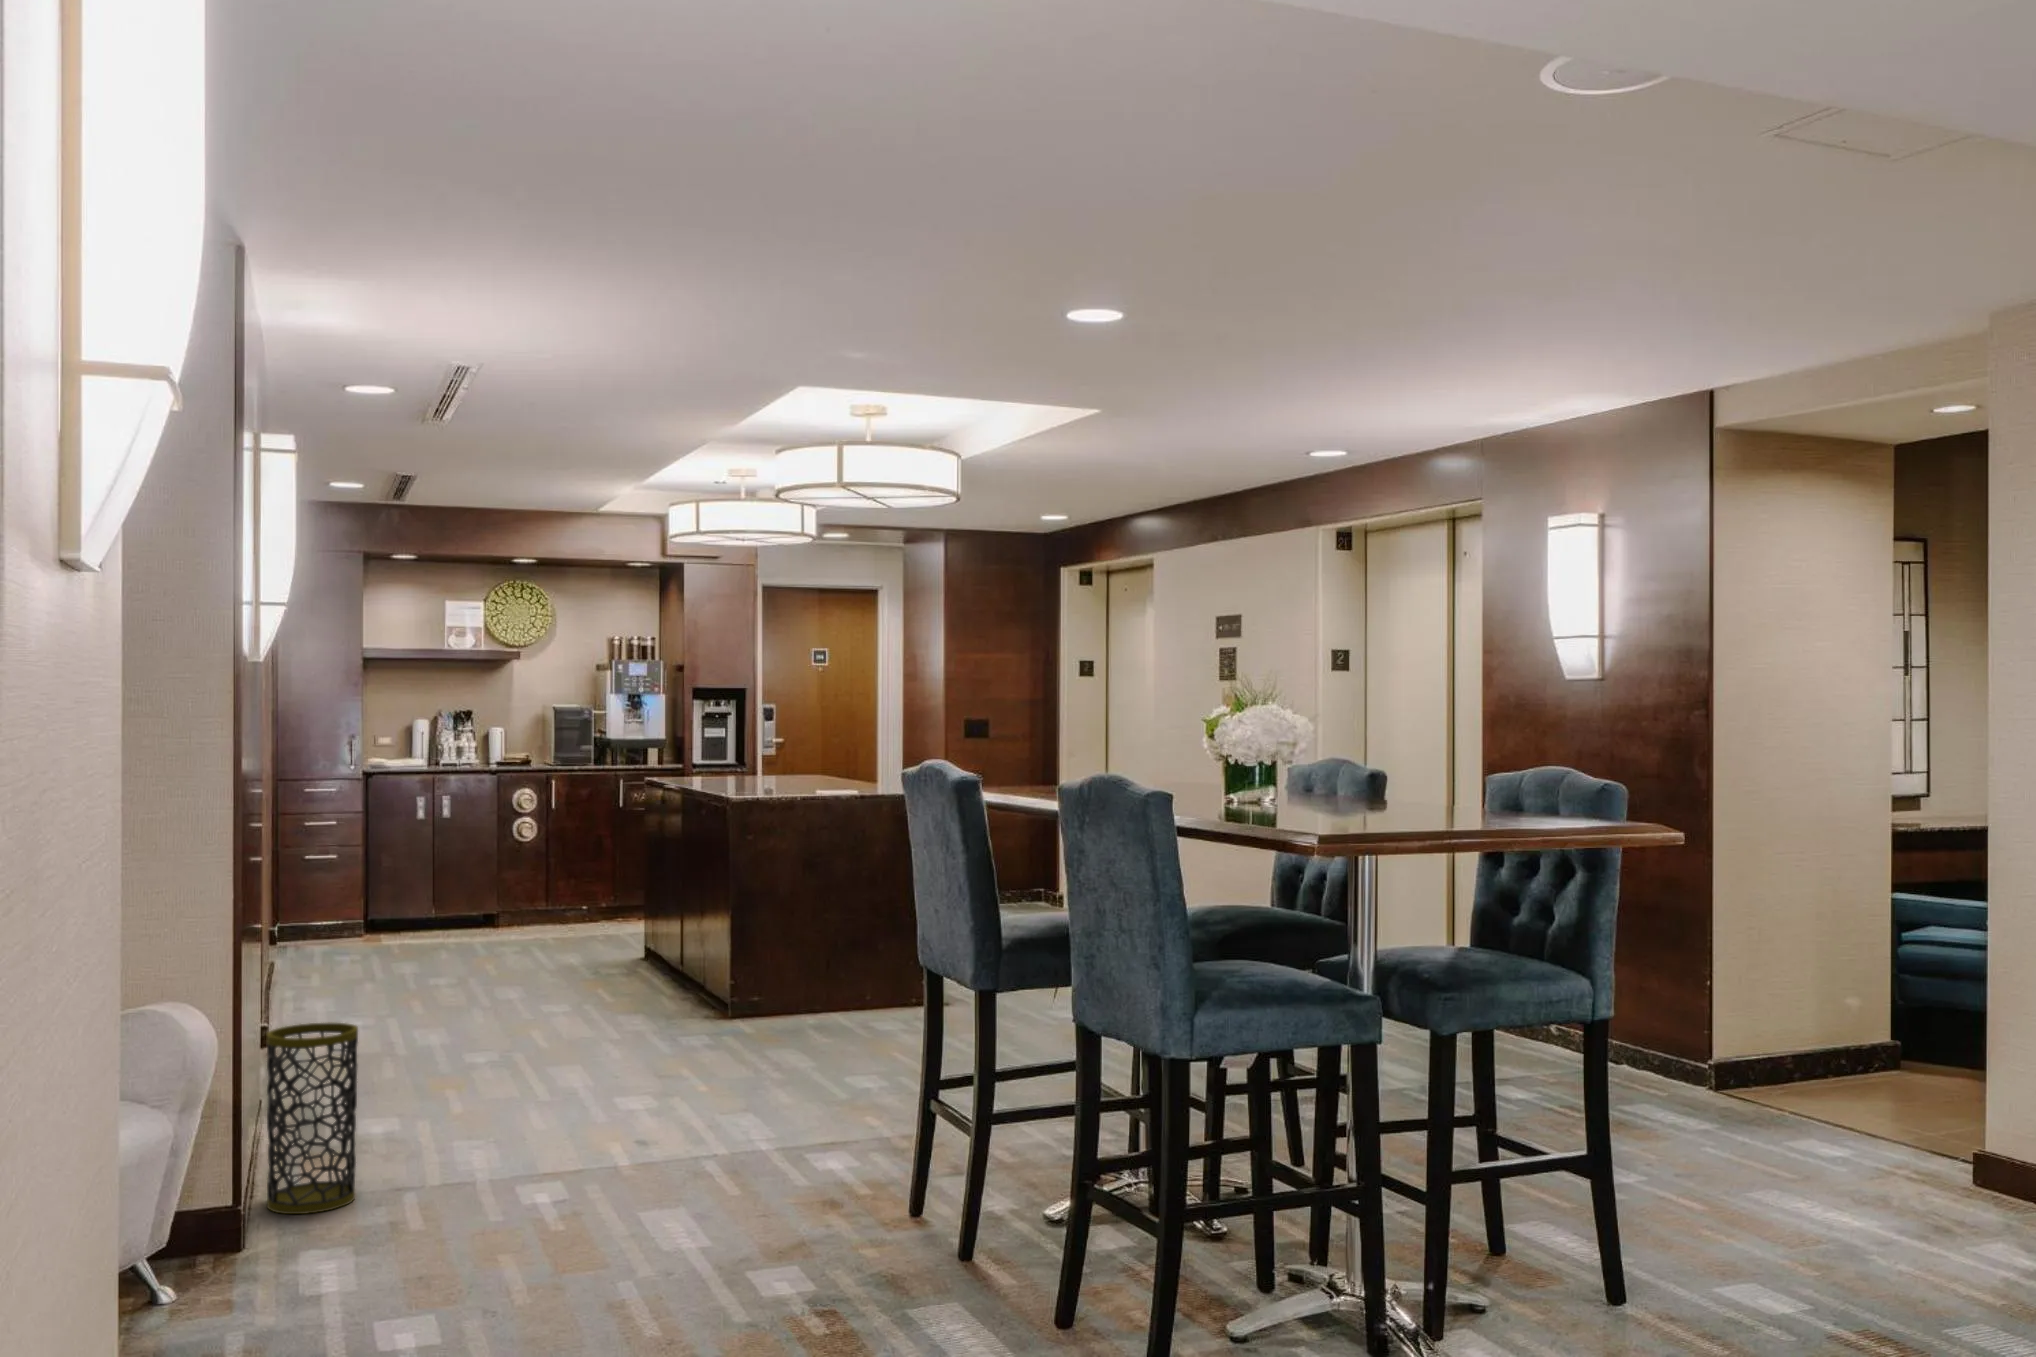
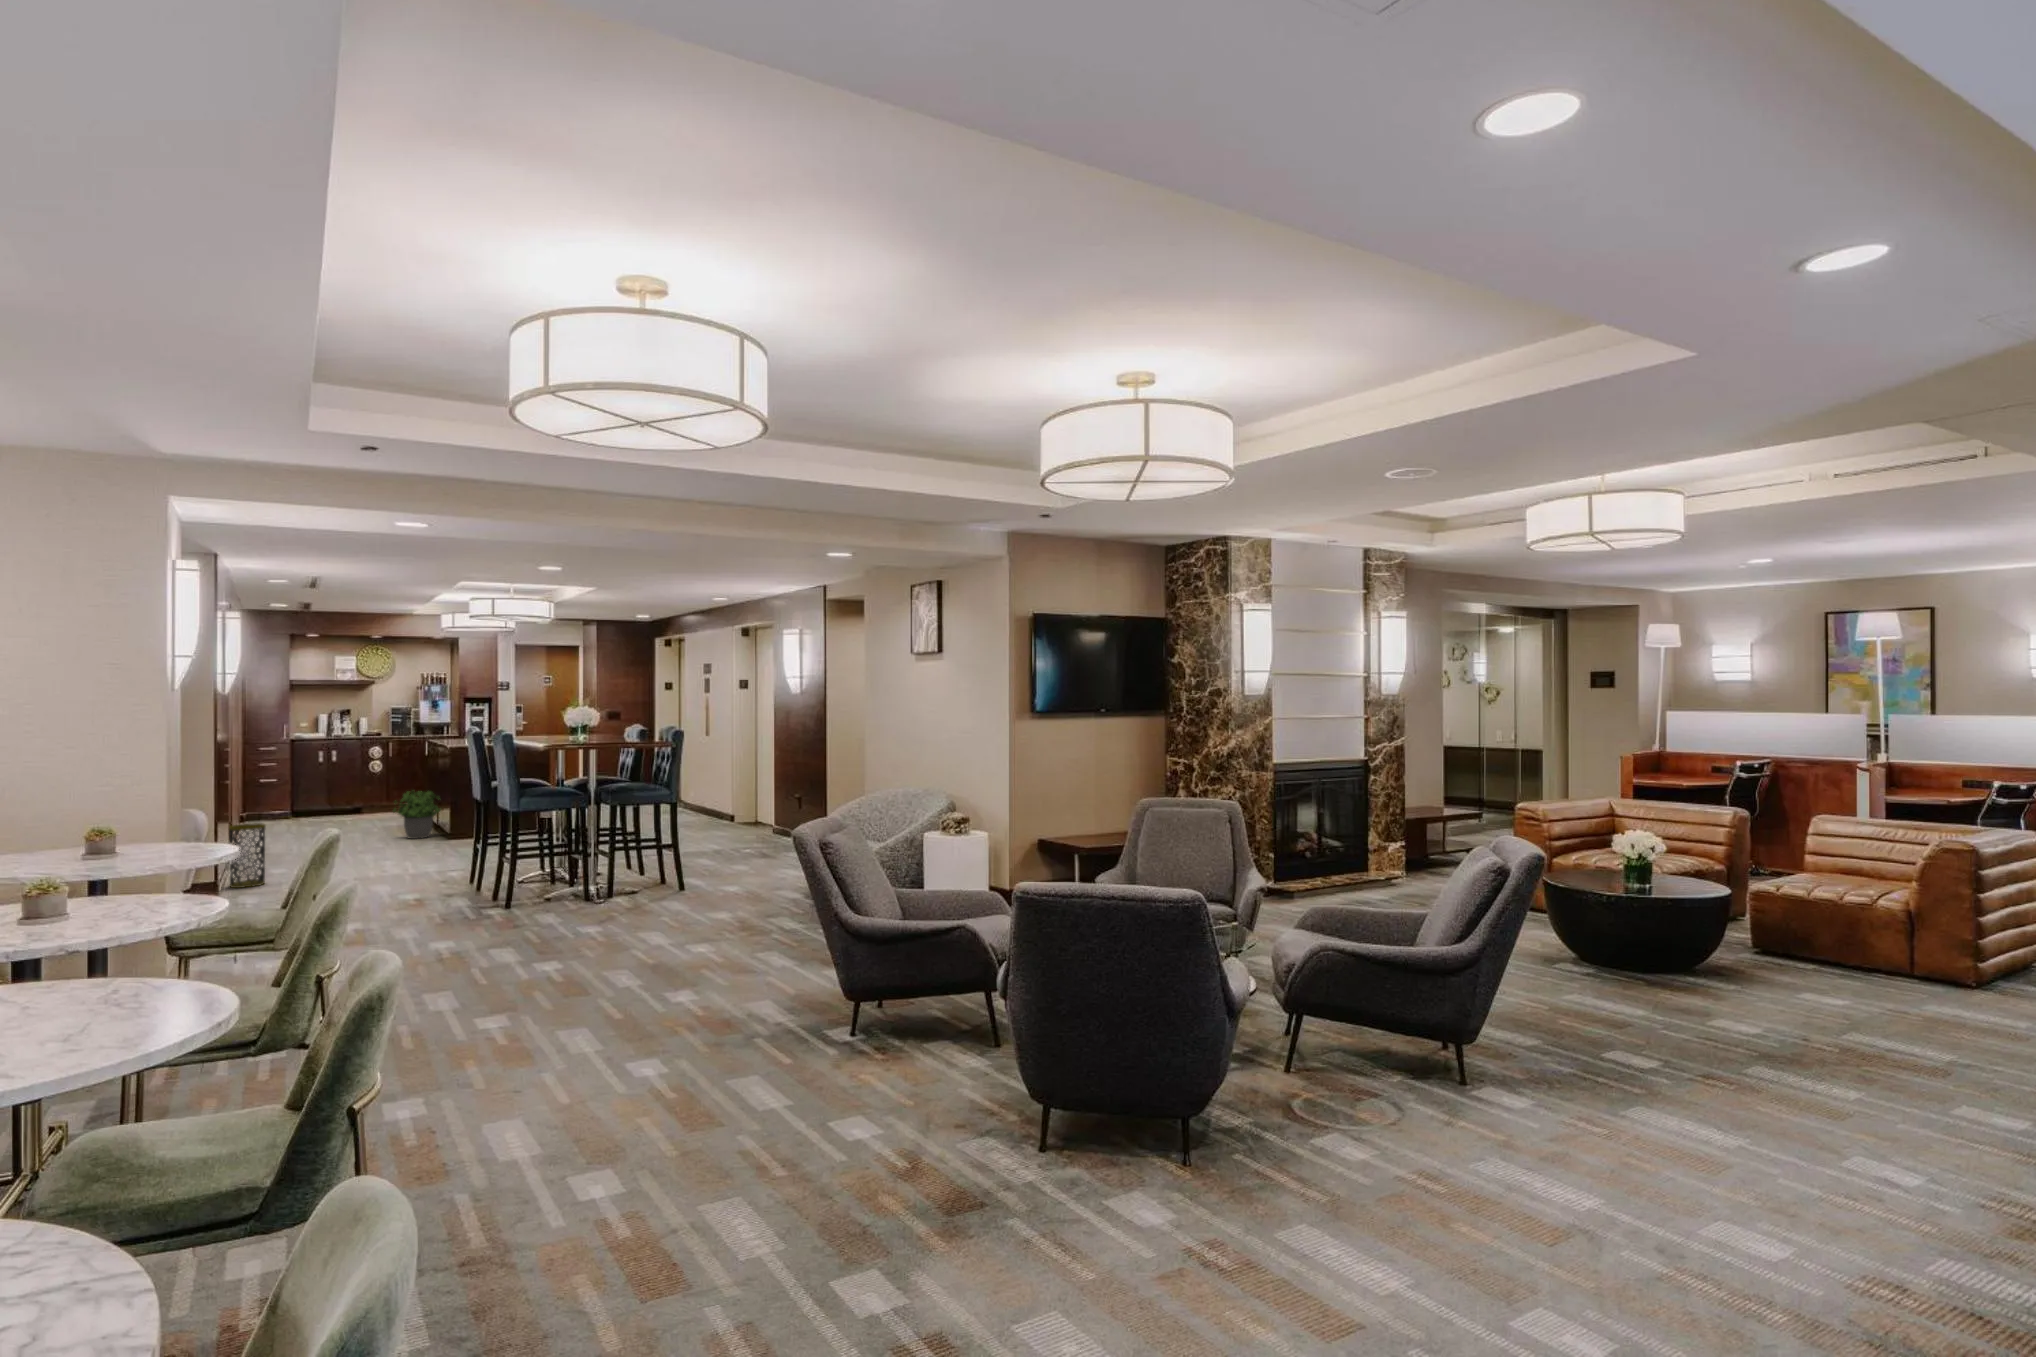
potted plant: none [600,896,706,1017] -> present [393,790,441,839]

